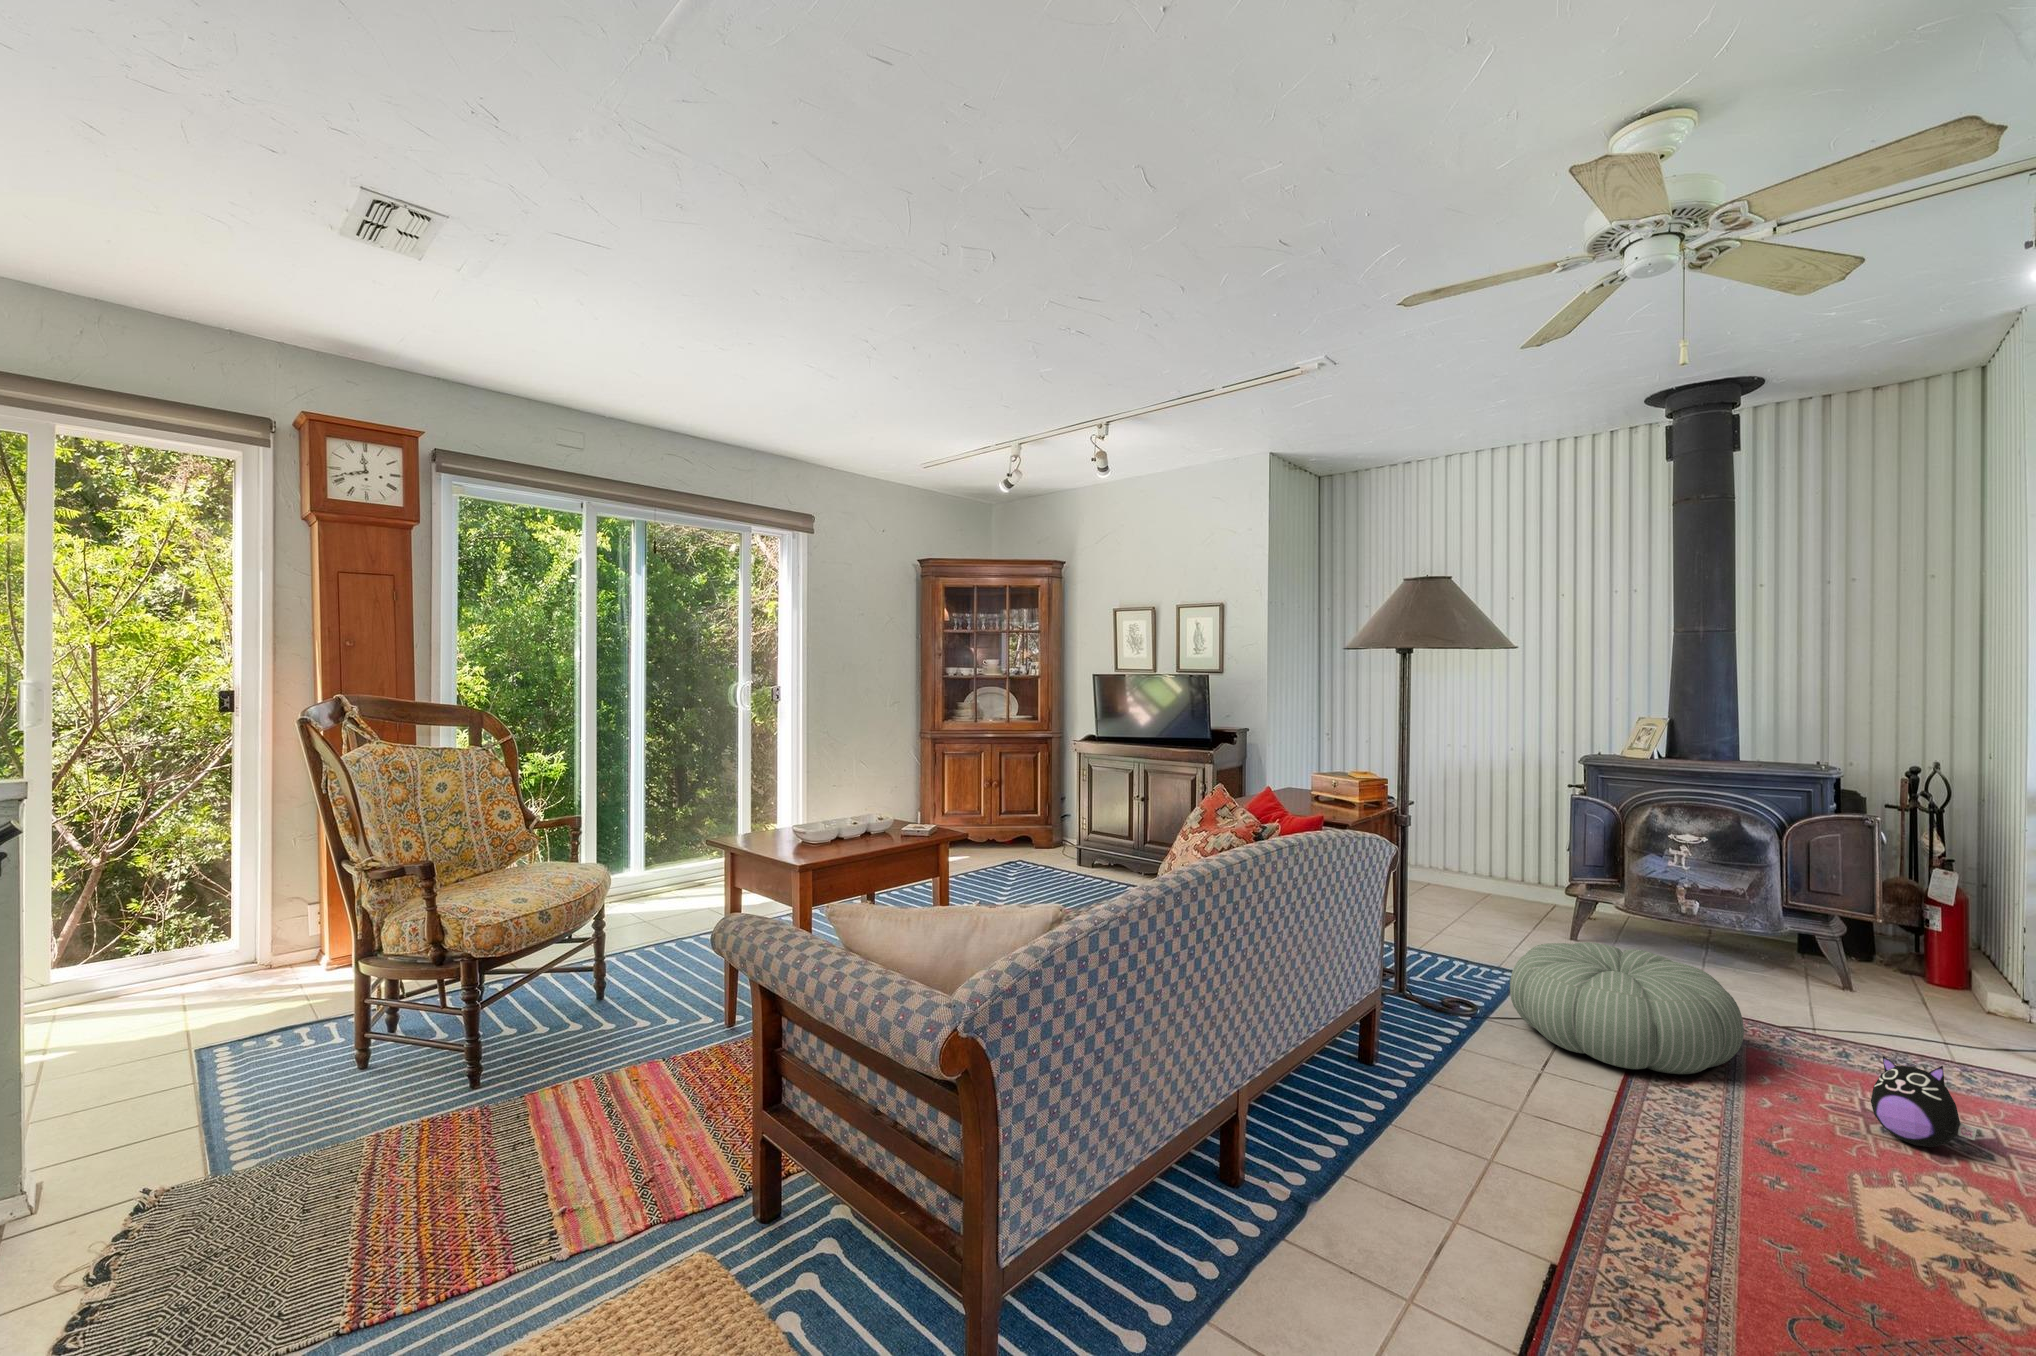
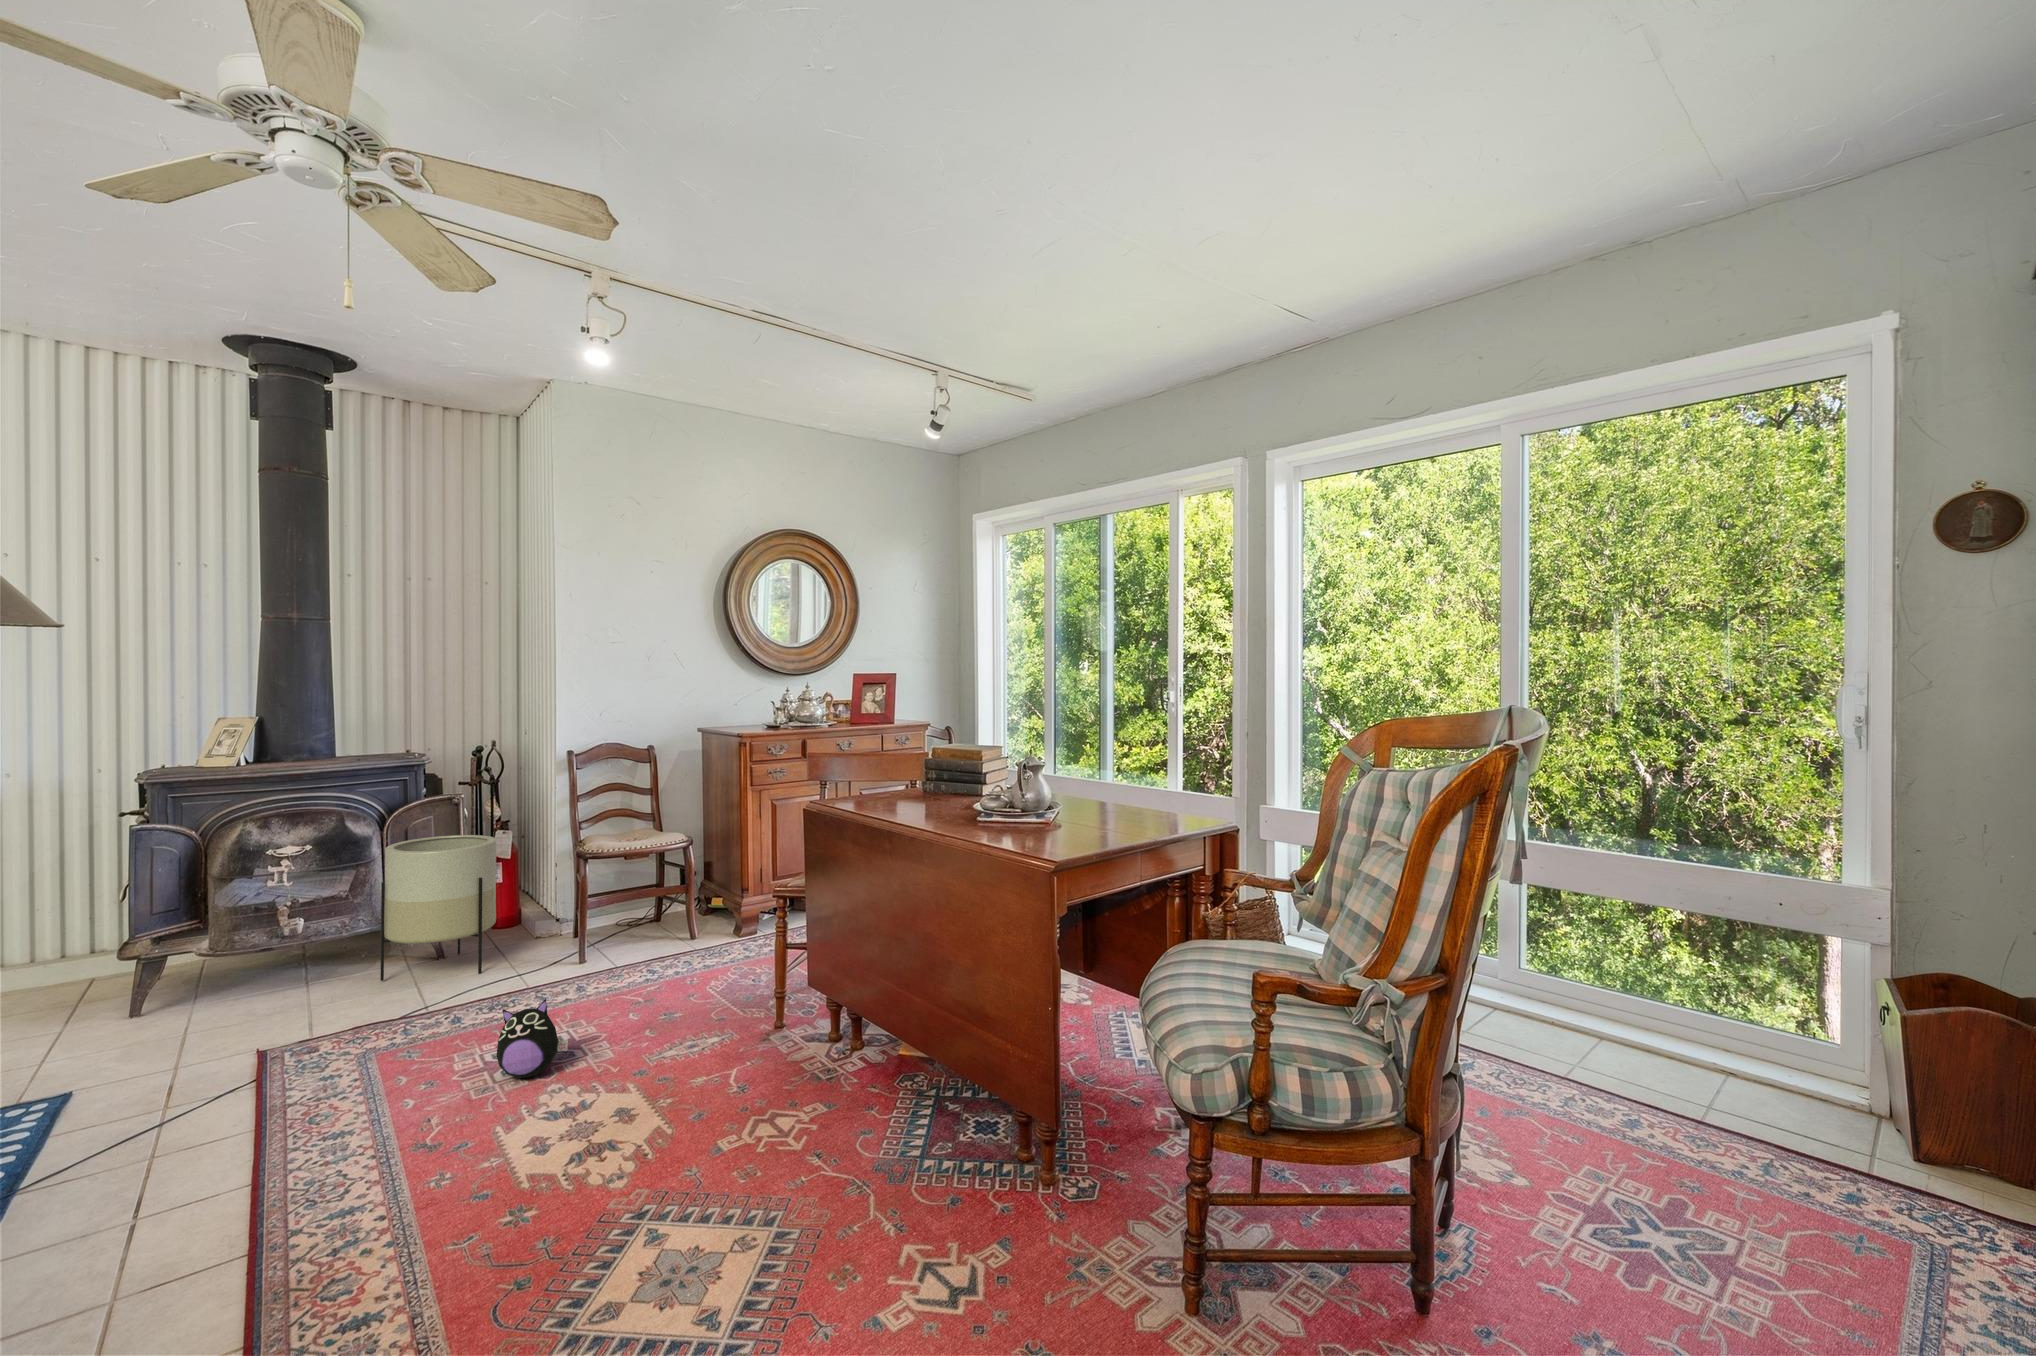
planter: none [1774,854,1919,1019] -> present [380,835,496,981]
pouf: present [1510,942,1744,1074] -> none [62,992,379,1166]

